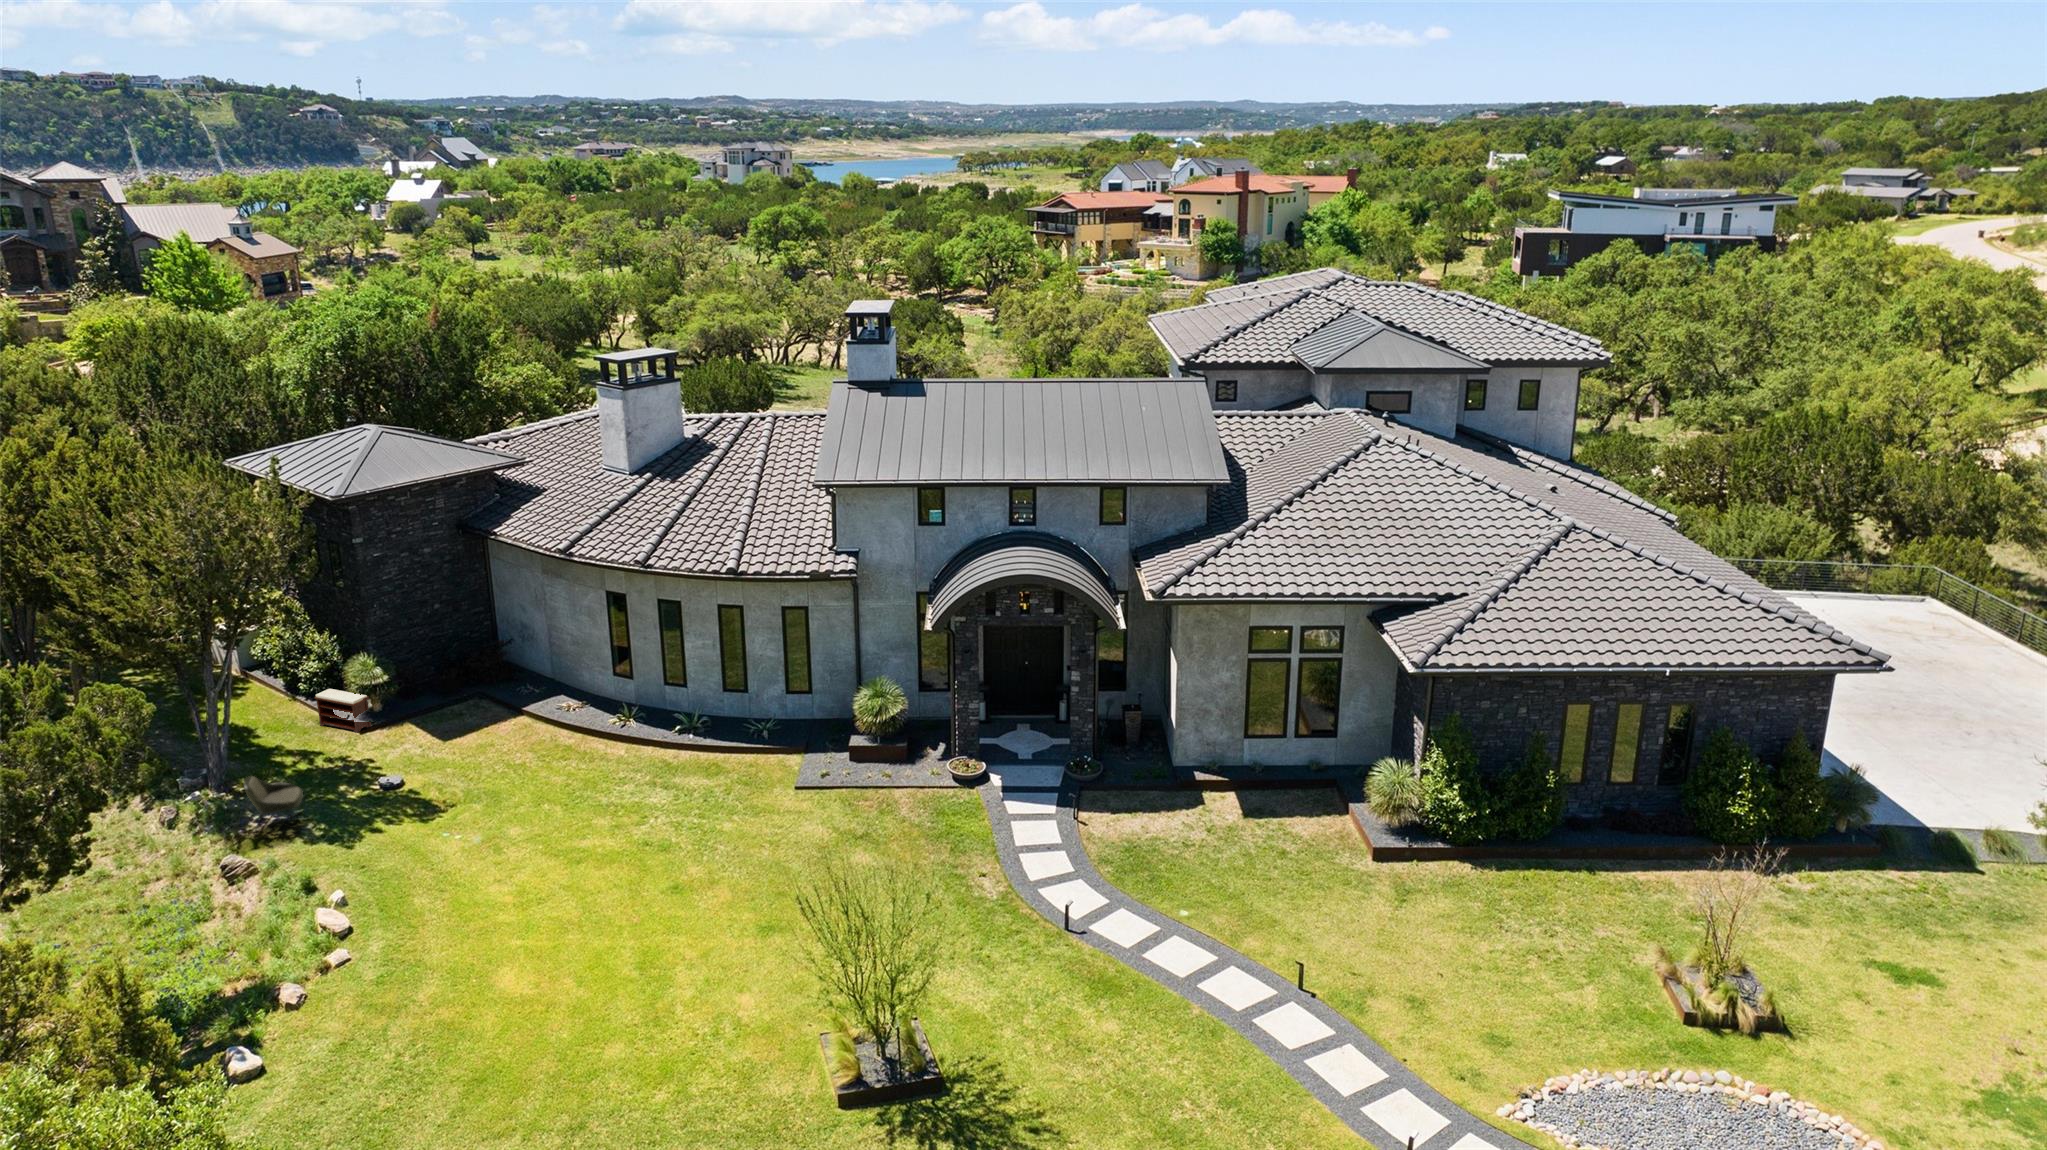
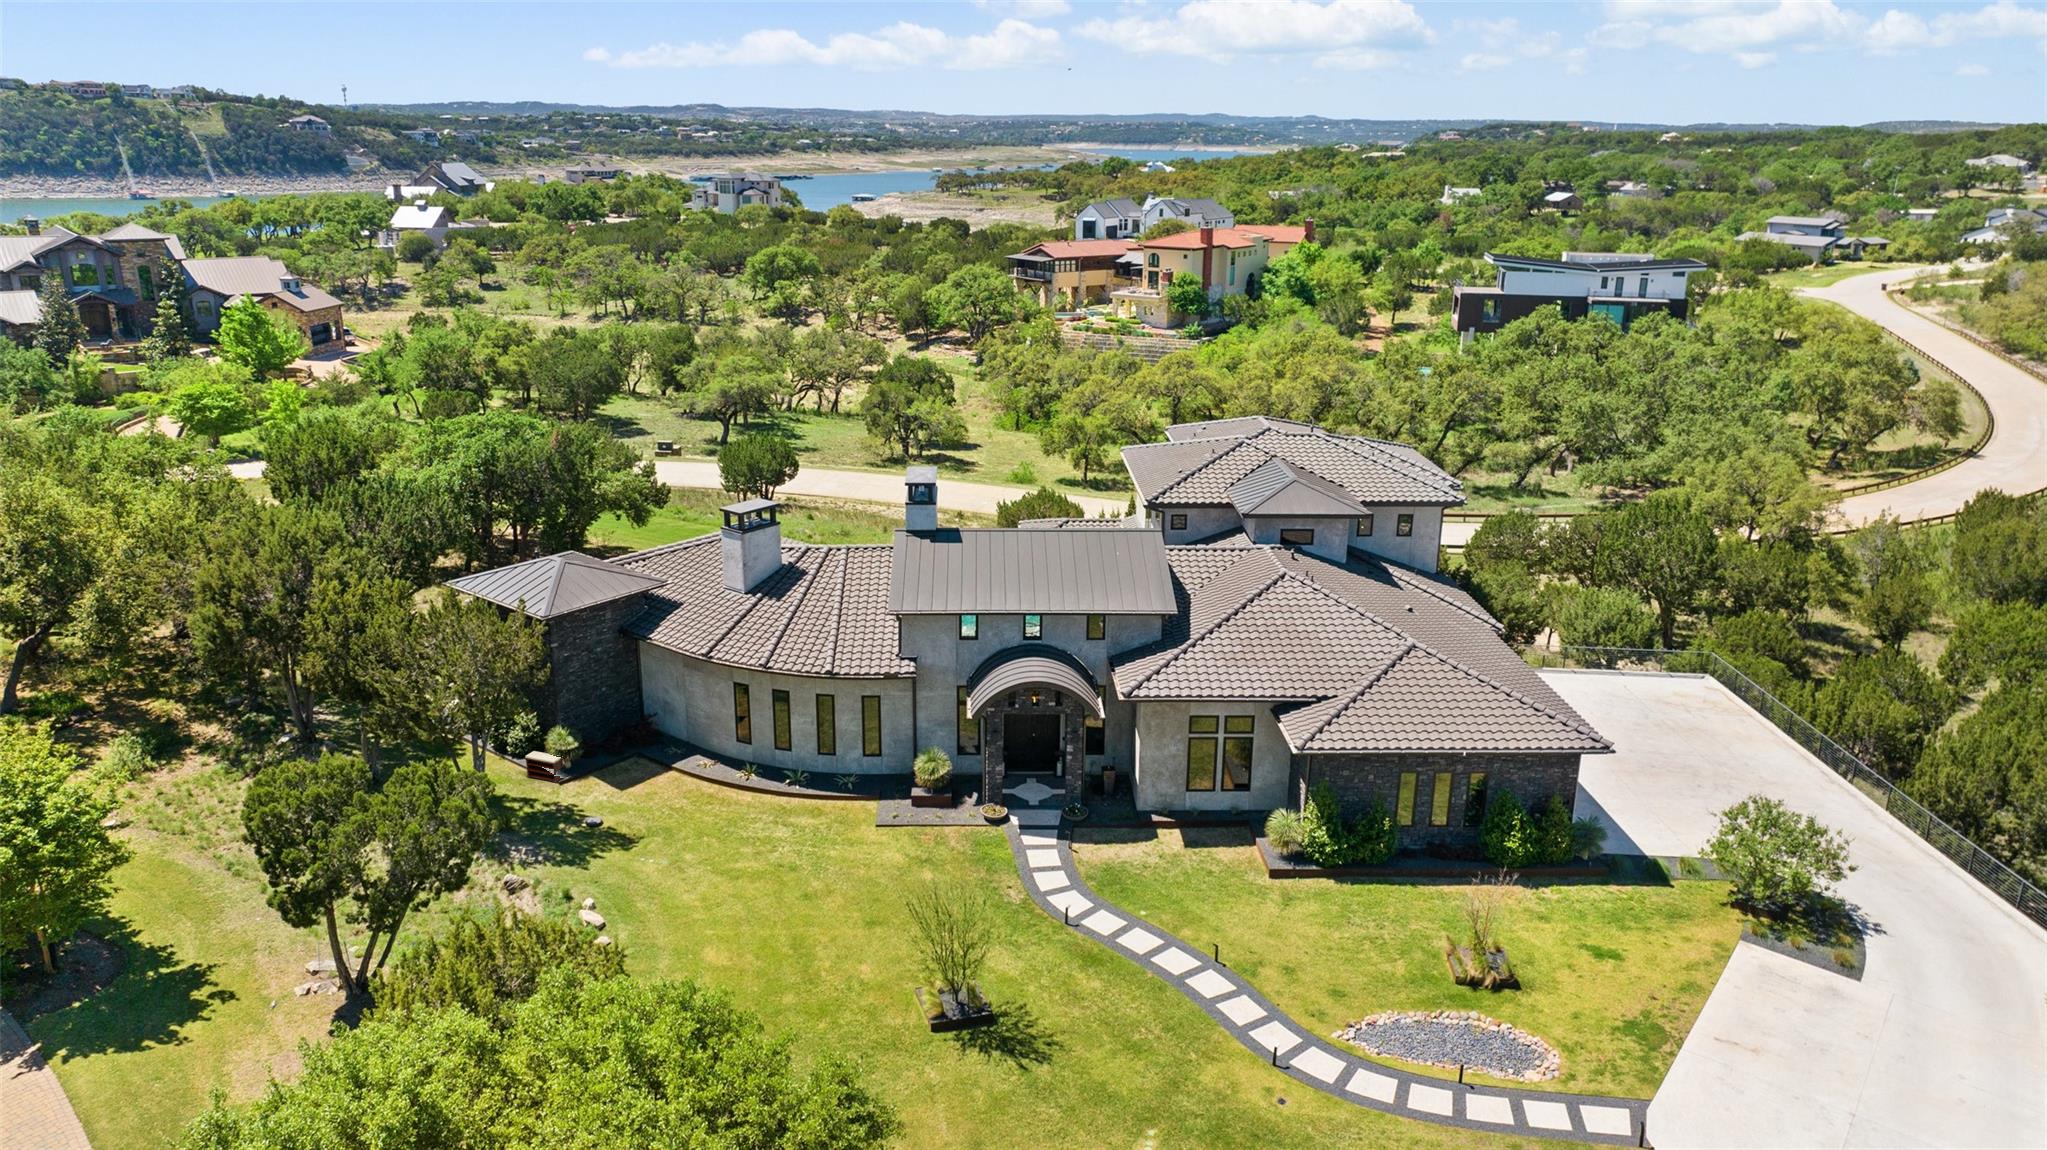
lounge chair: present [243,776,303,832] -> none [501,818,538,860]

